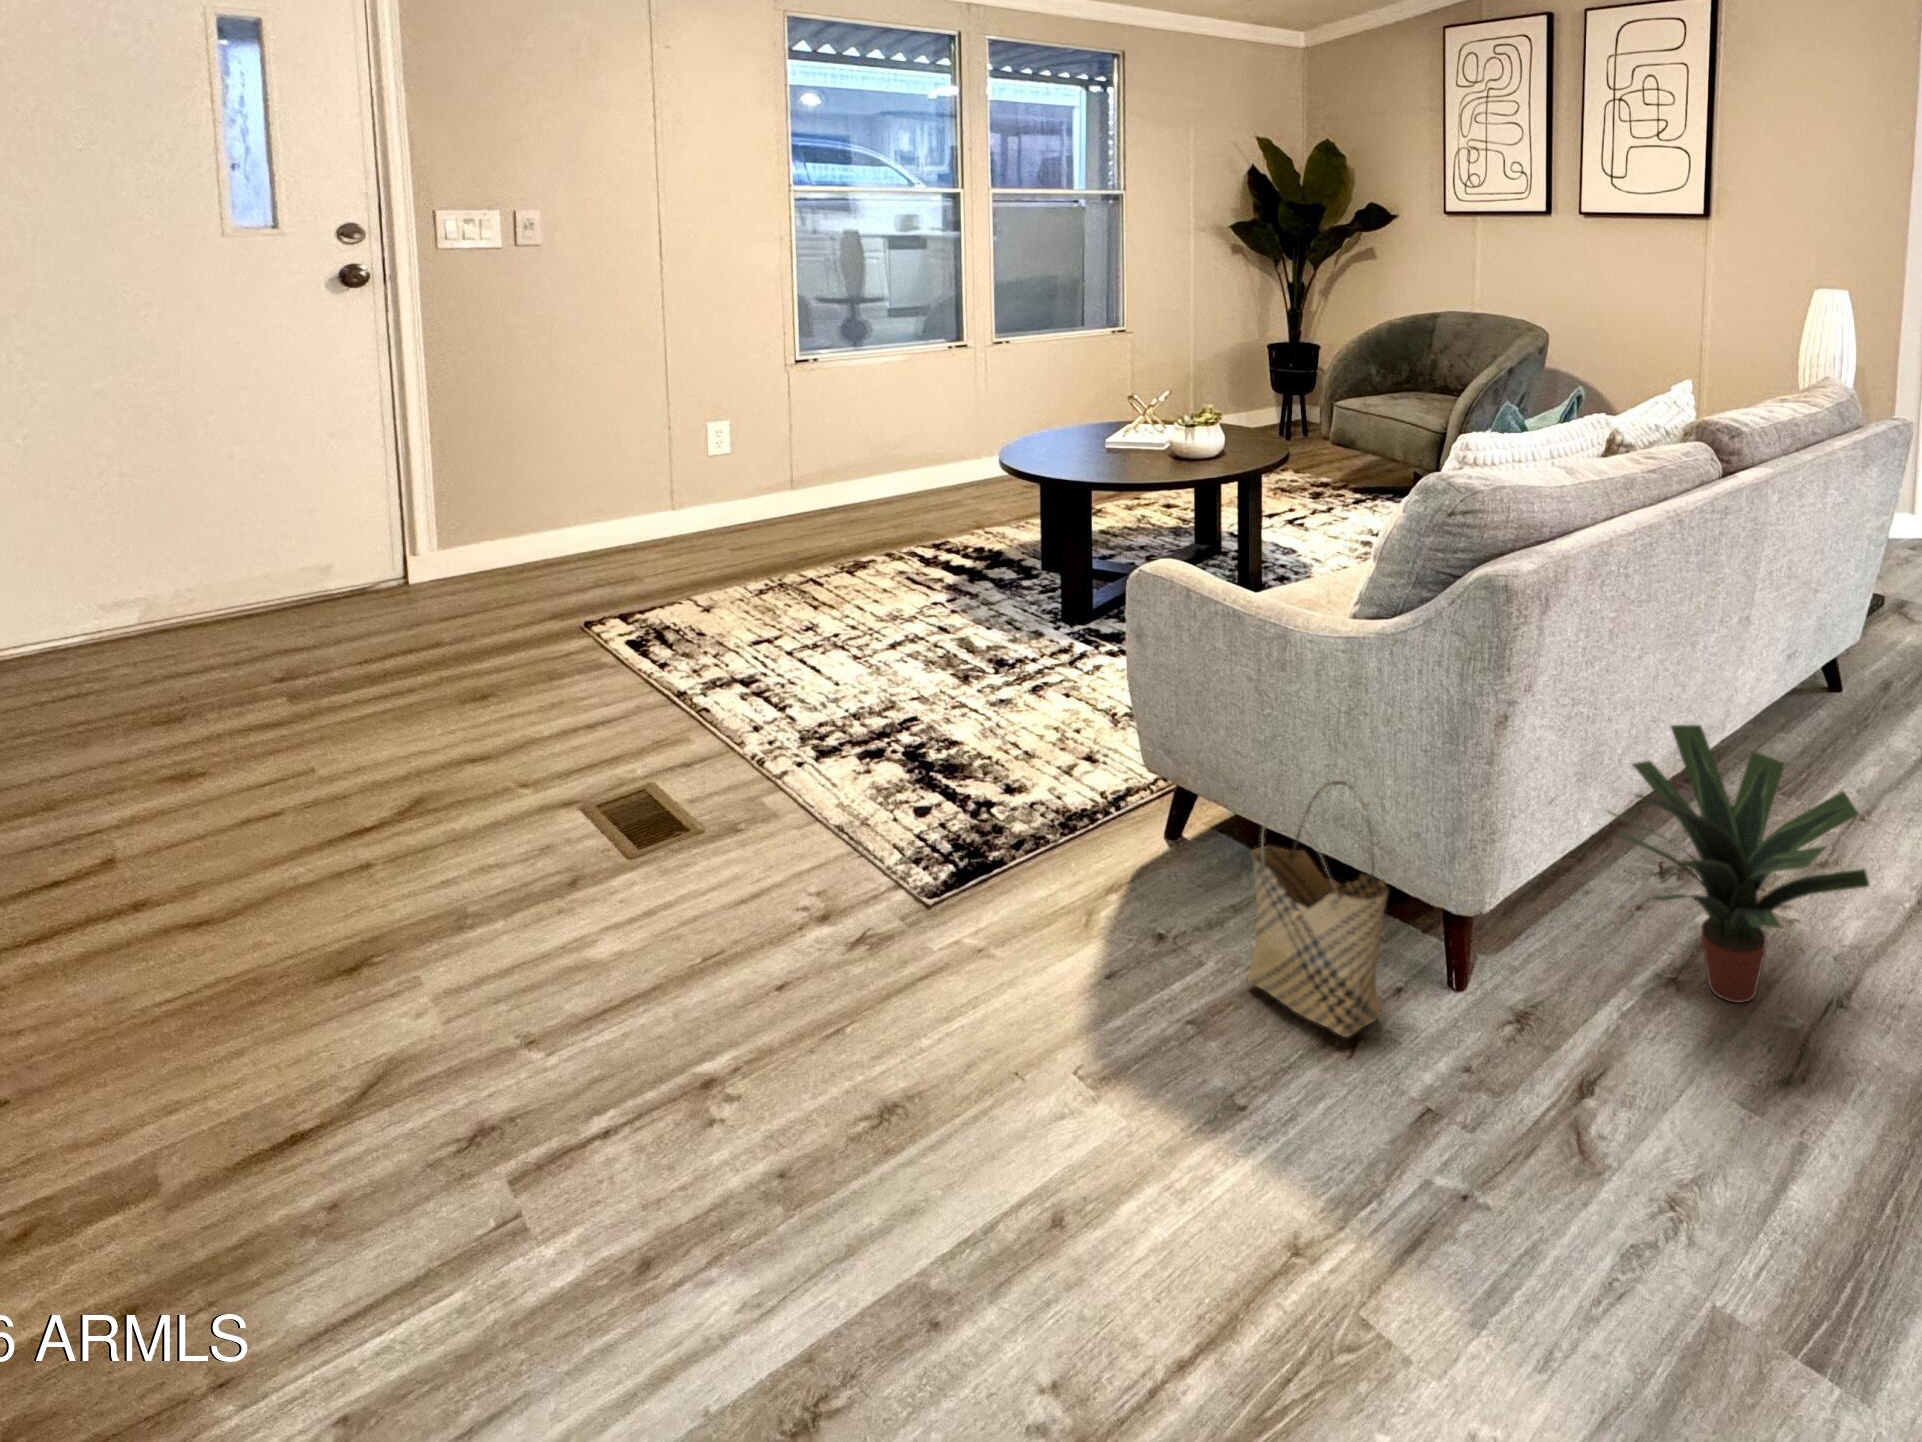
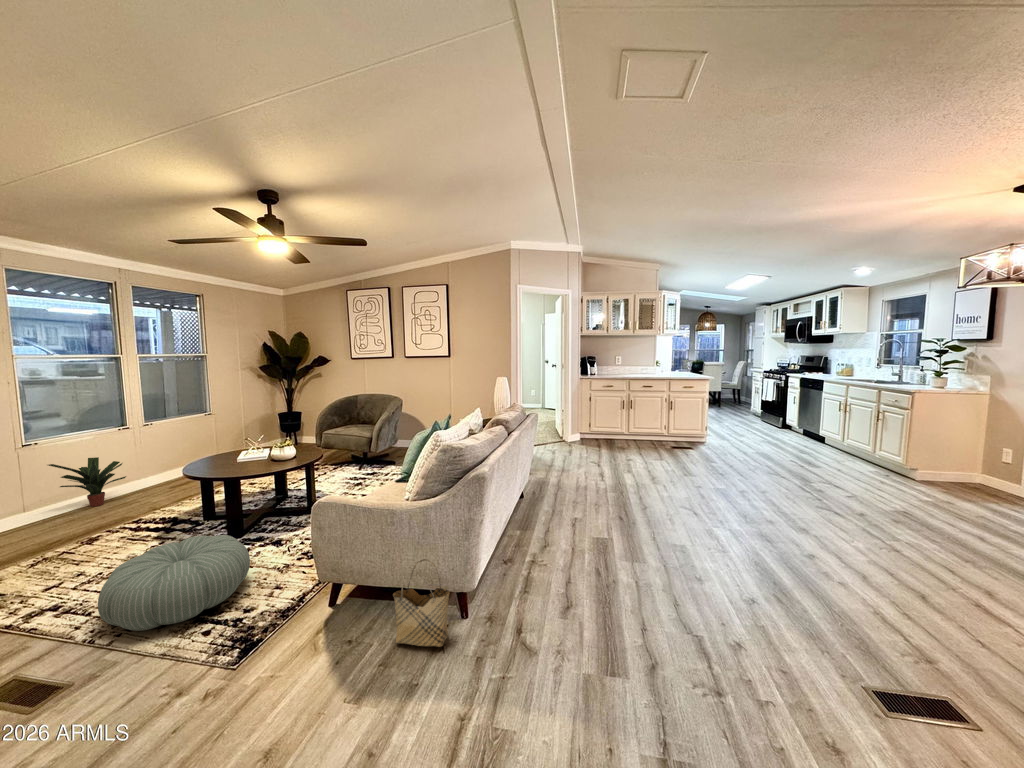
pouf: none [781,598,1050,771] -> present [98,535,250,631]
potted plant: present [1608,725,1869,1003] -> present [48,457,126,507]

